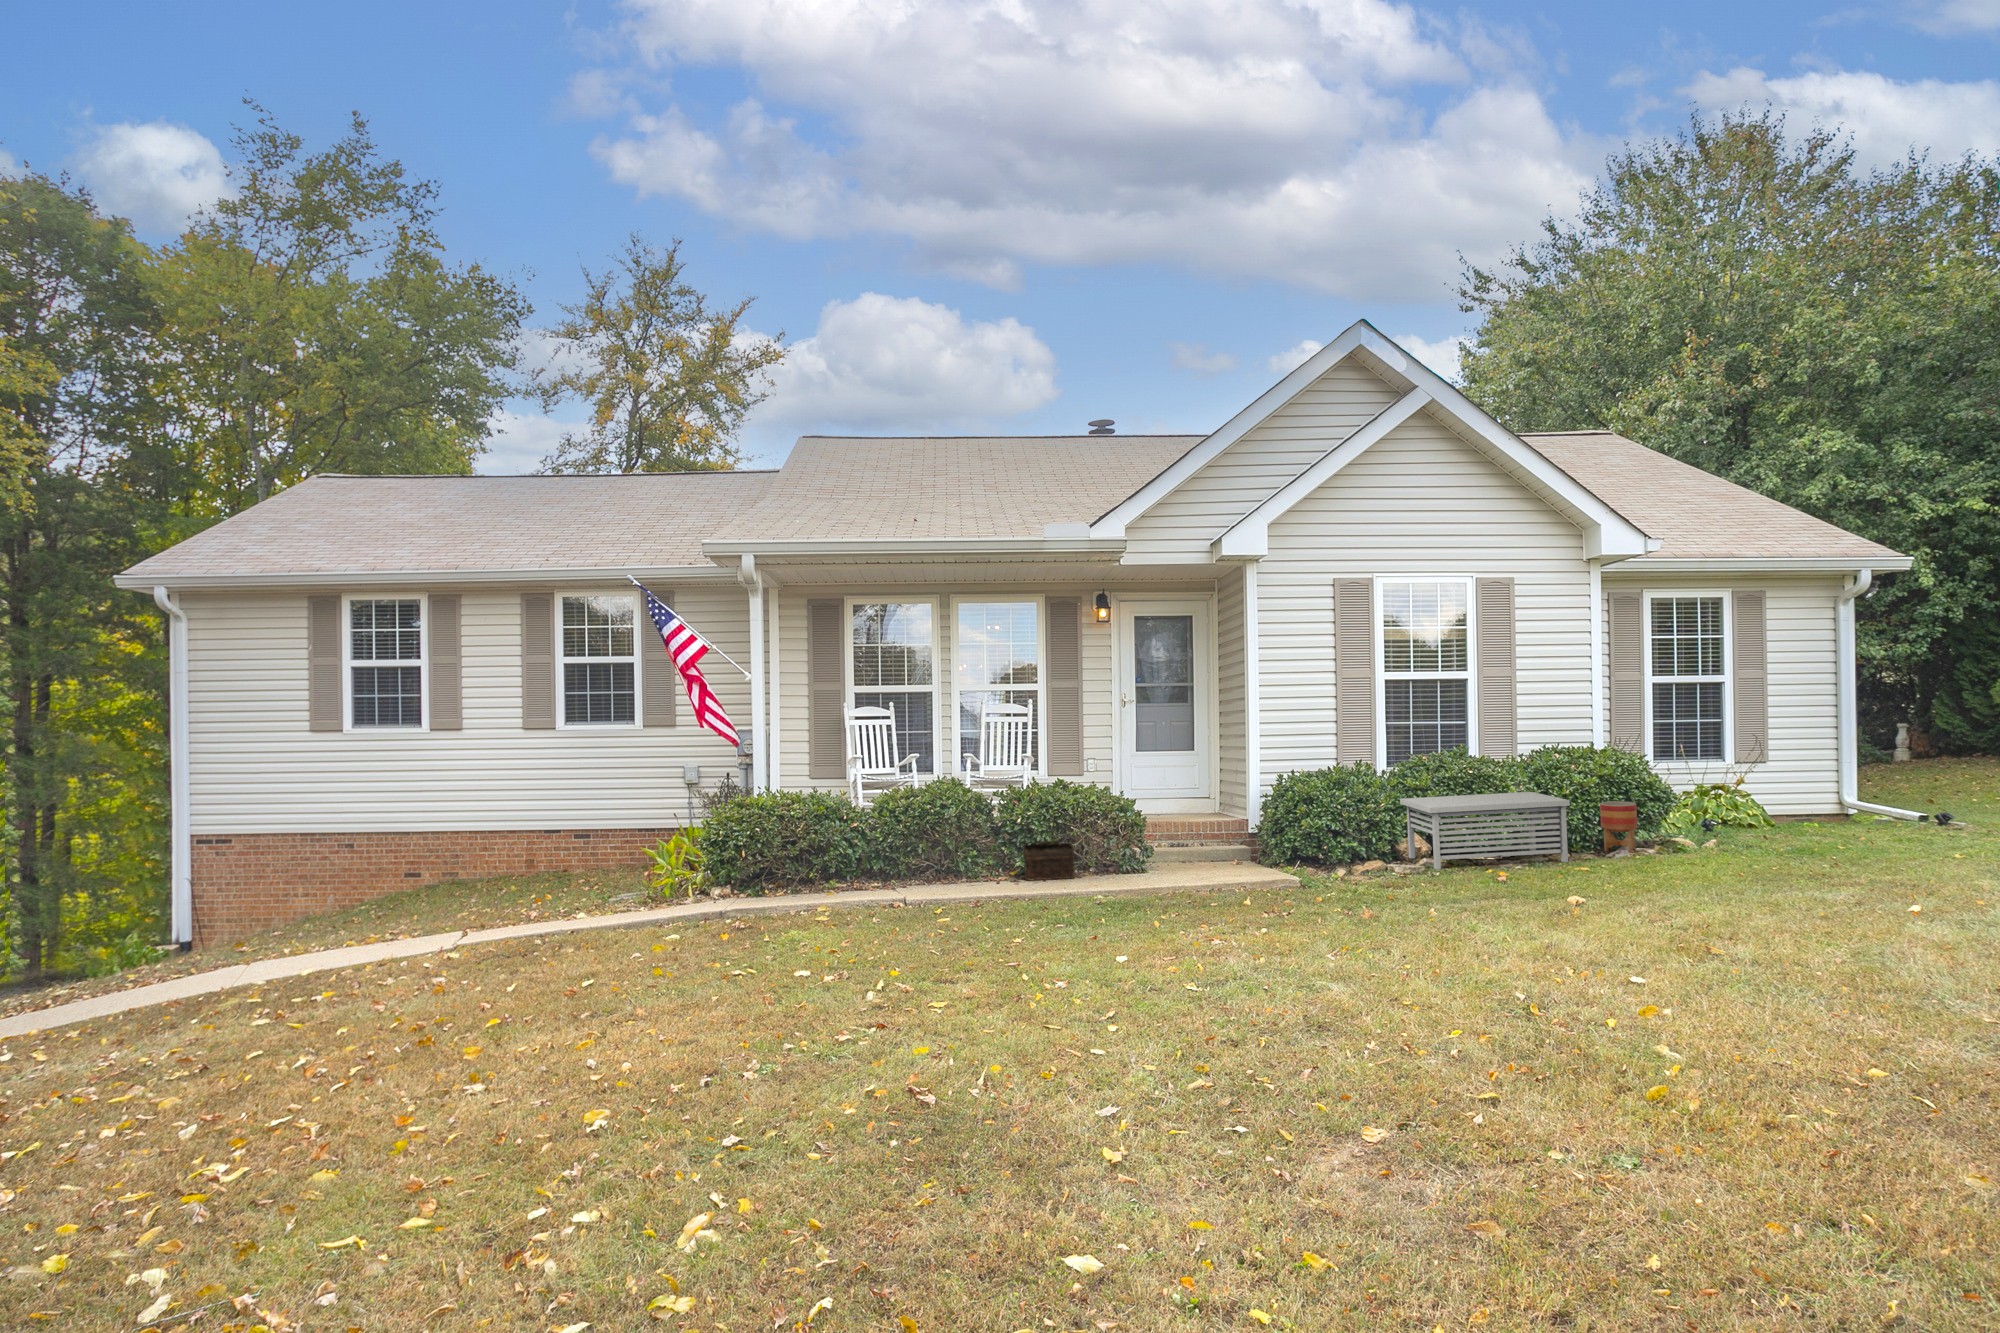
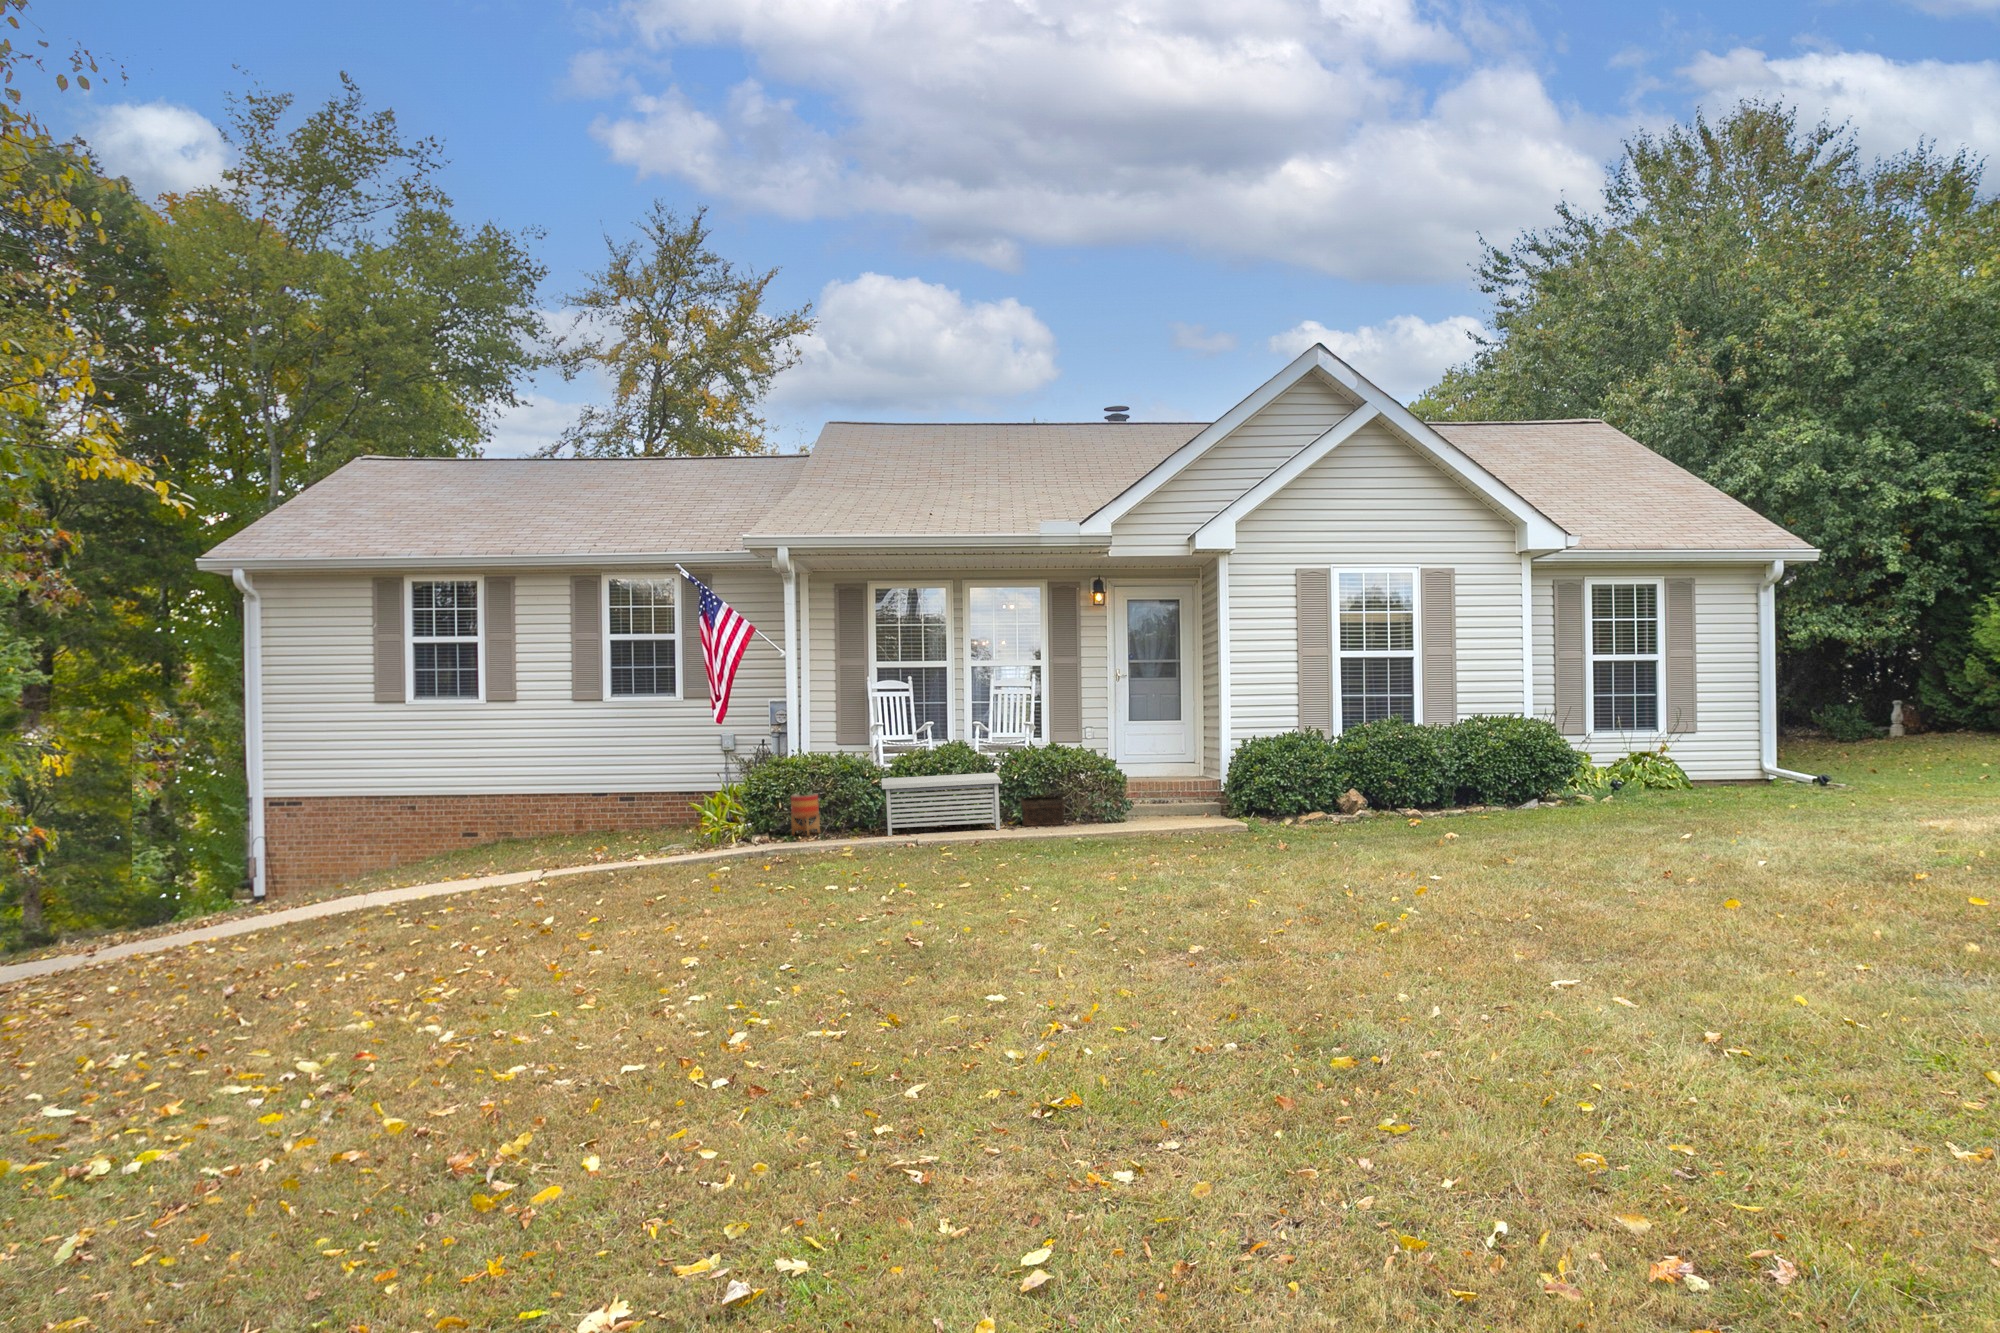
storage bench: present [1400,792,1570,869] -> present [881,773,1000,836]
planter: present [1600,801,1637,853] -> present [791,793,820,835]

